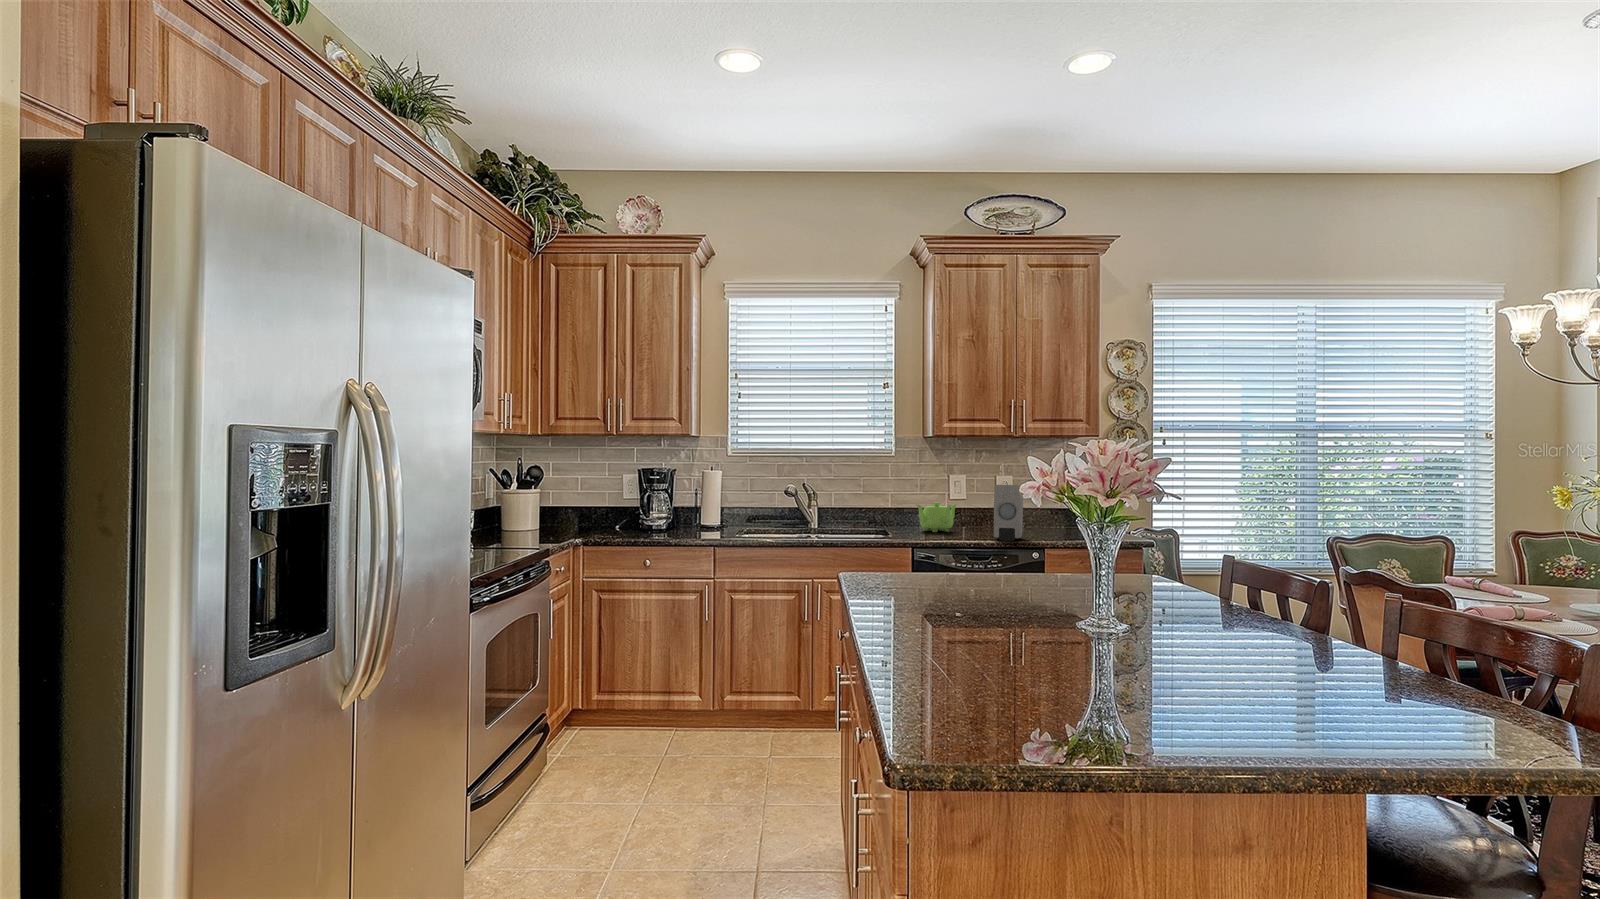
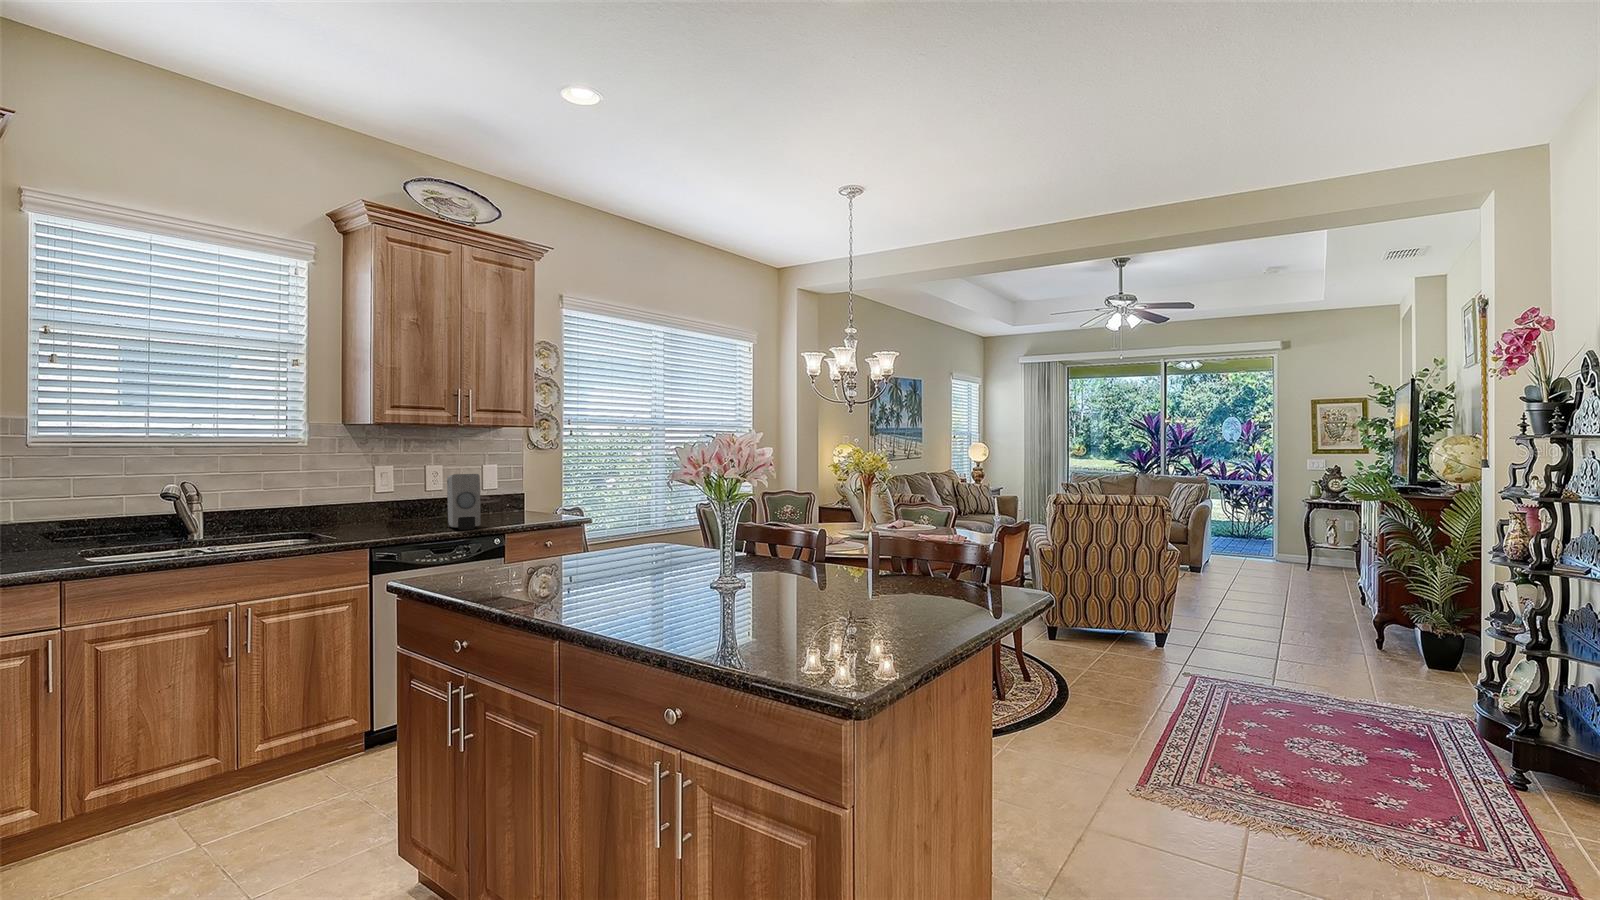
teapot: present [917,502,958,532] -> none [346,496,392,529]

